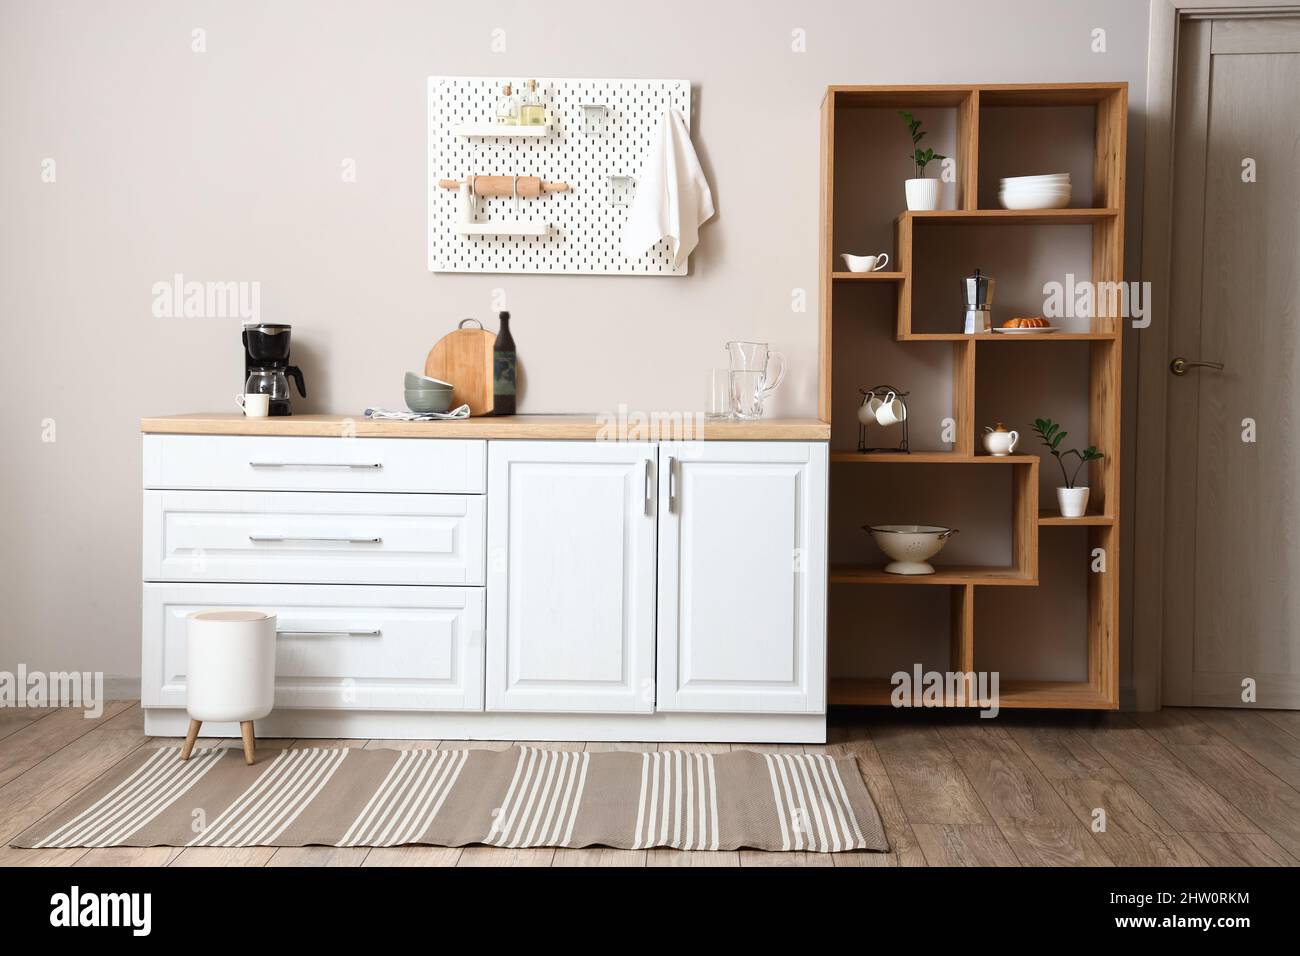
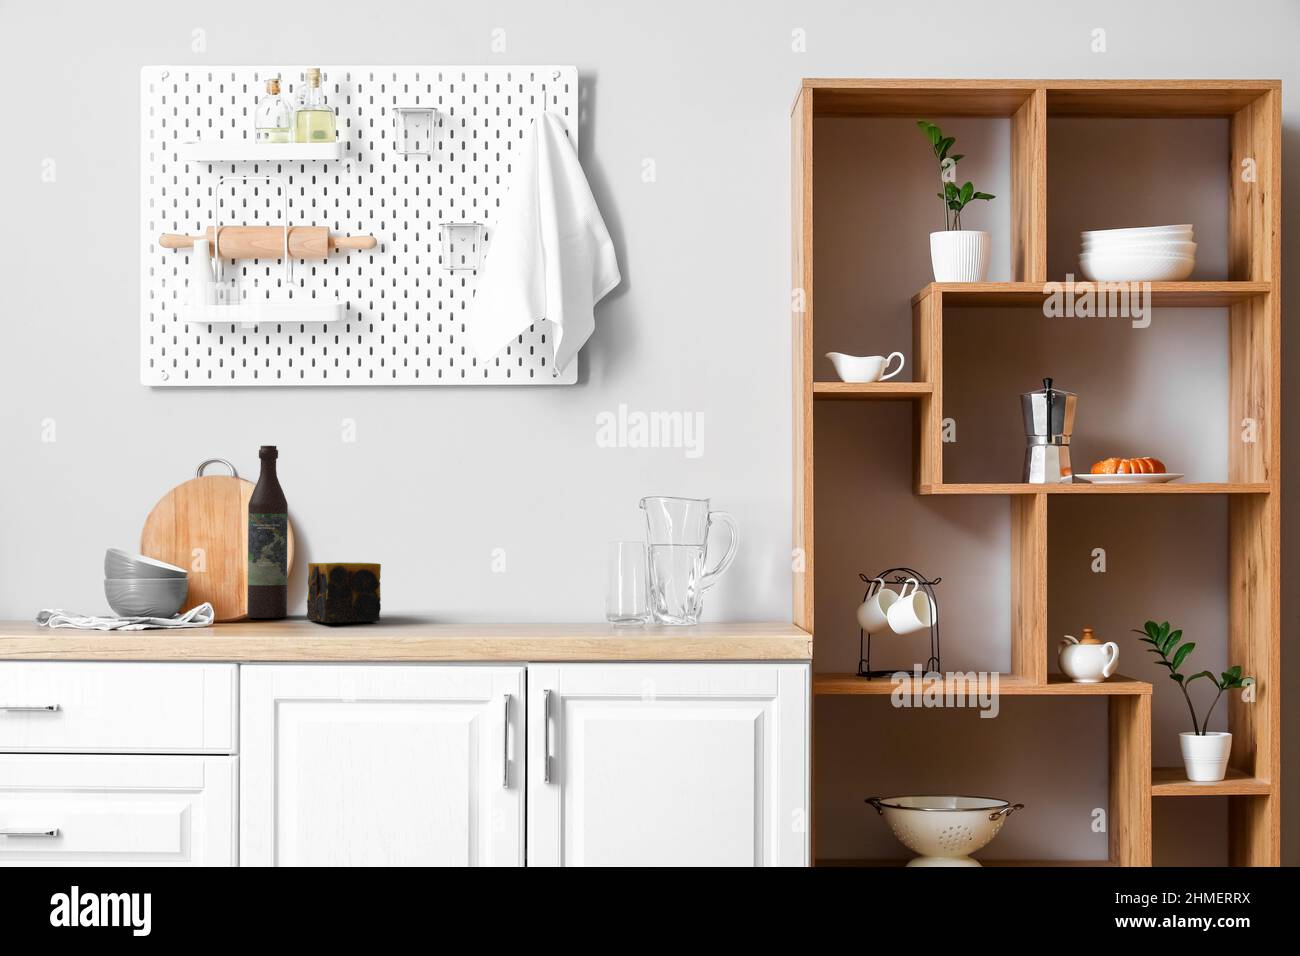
candle: none [529,380,573,416] -> present [307,562,381,623]

